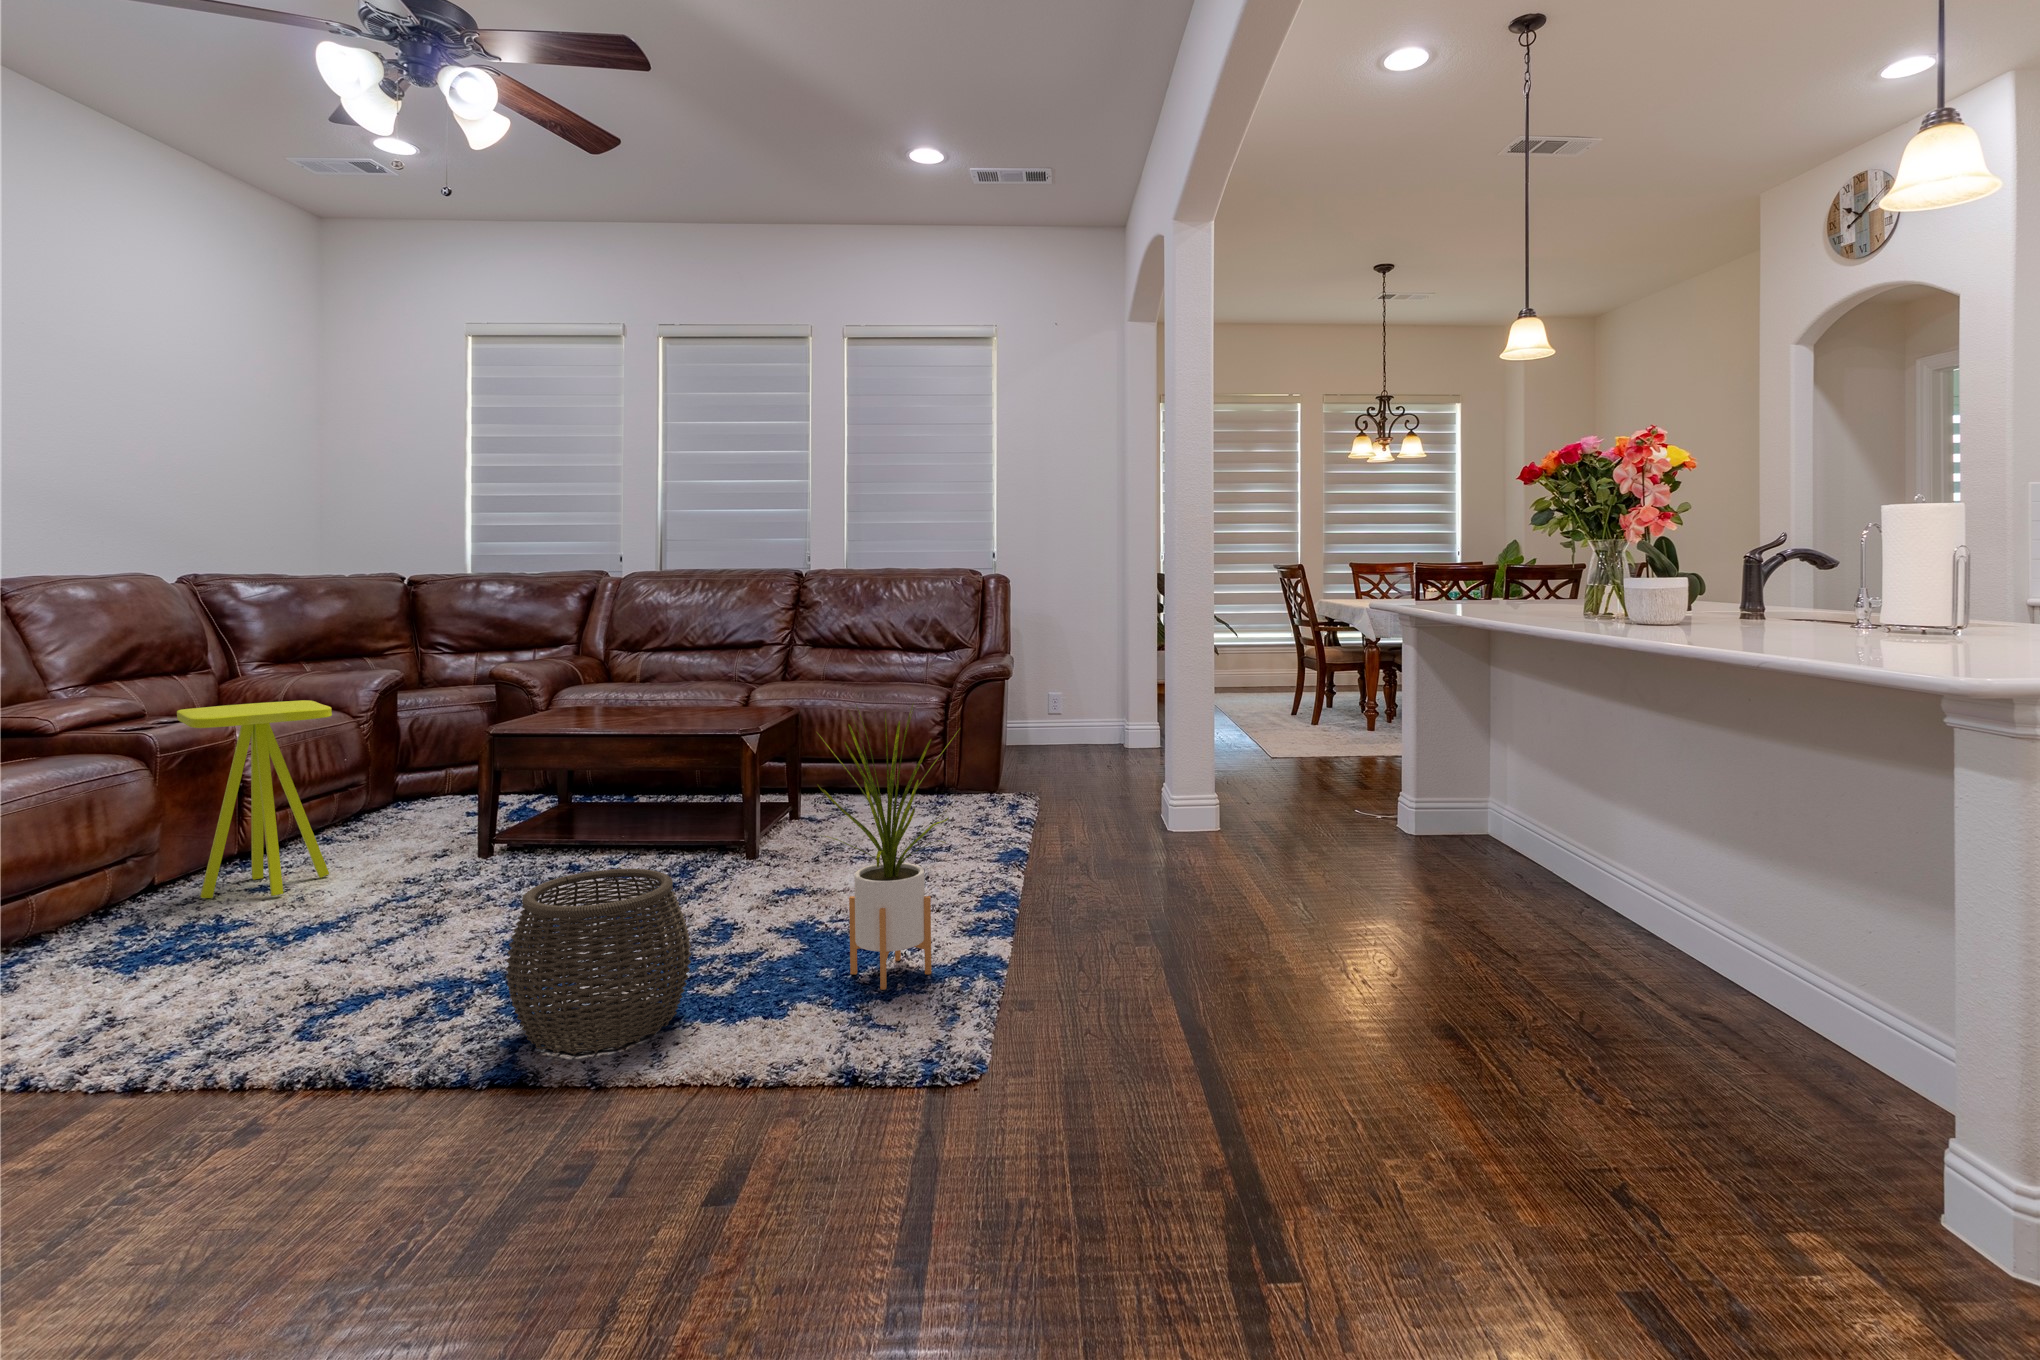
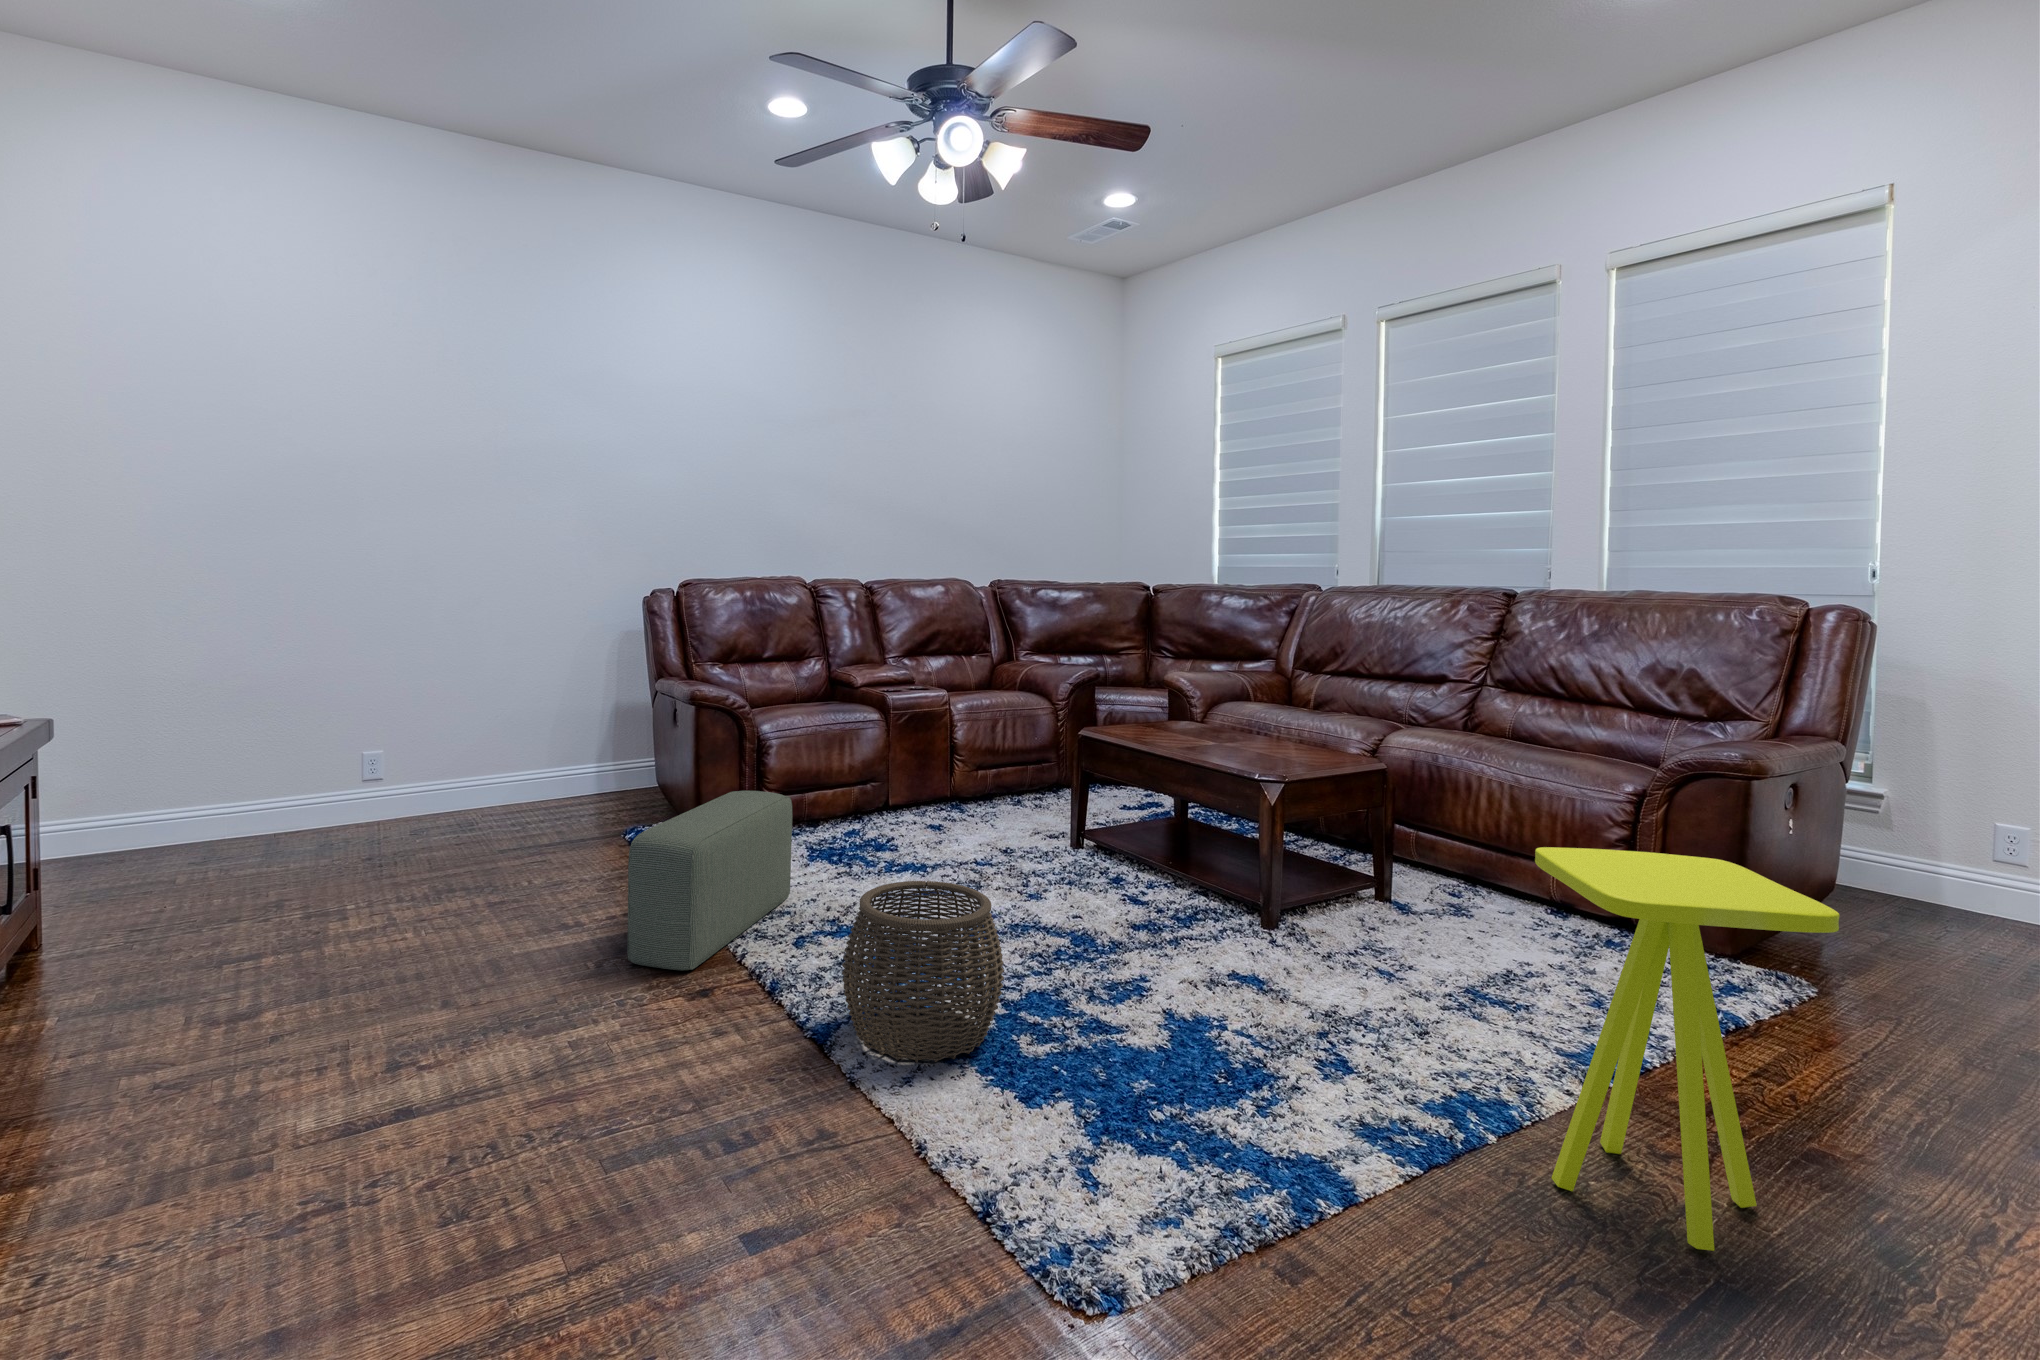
side table: present [177,700,332,898] -> present [1535,847,1840,1251]
house plant: present [818,705,958,990] -> none [1111,769,1315,1139]
pouf: none [60,863,214,1132] -> present [628,791,792,970]

